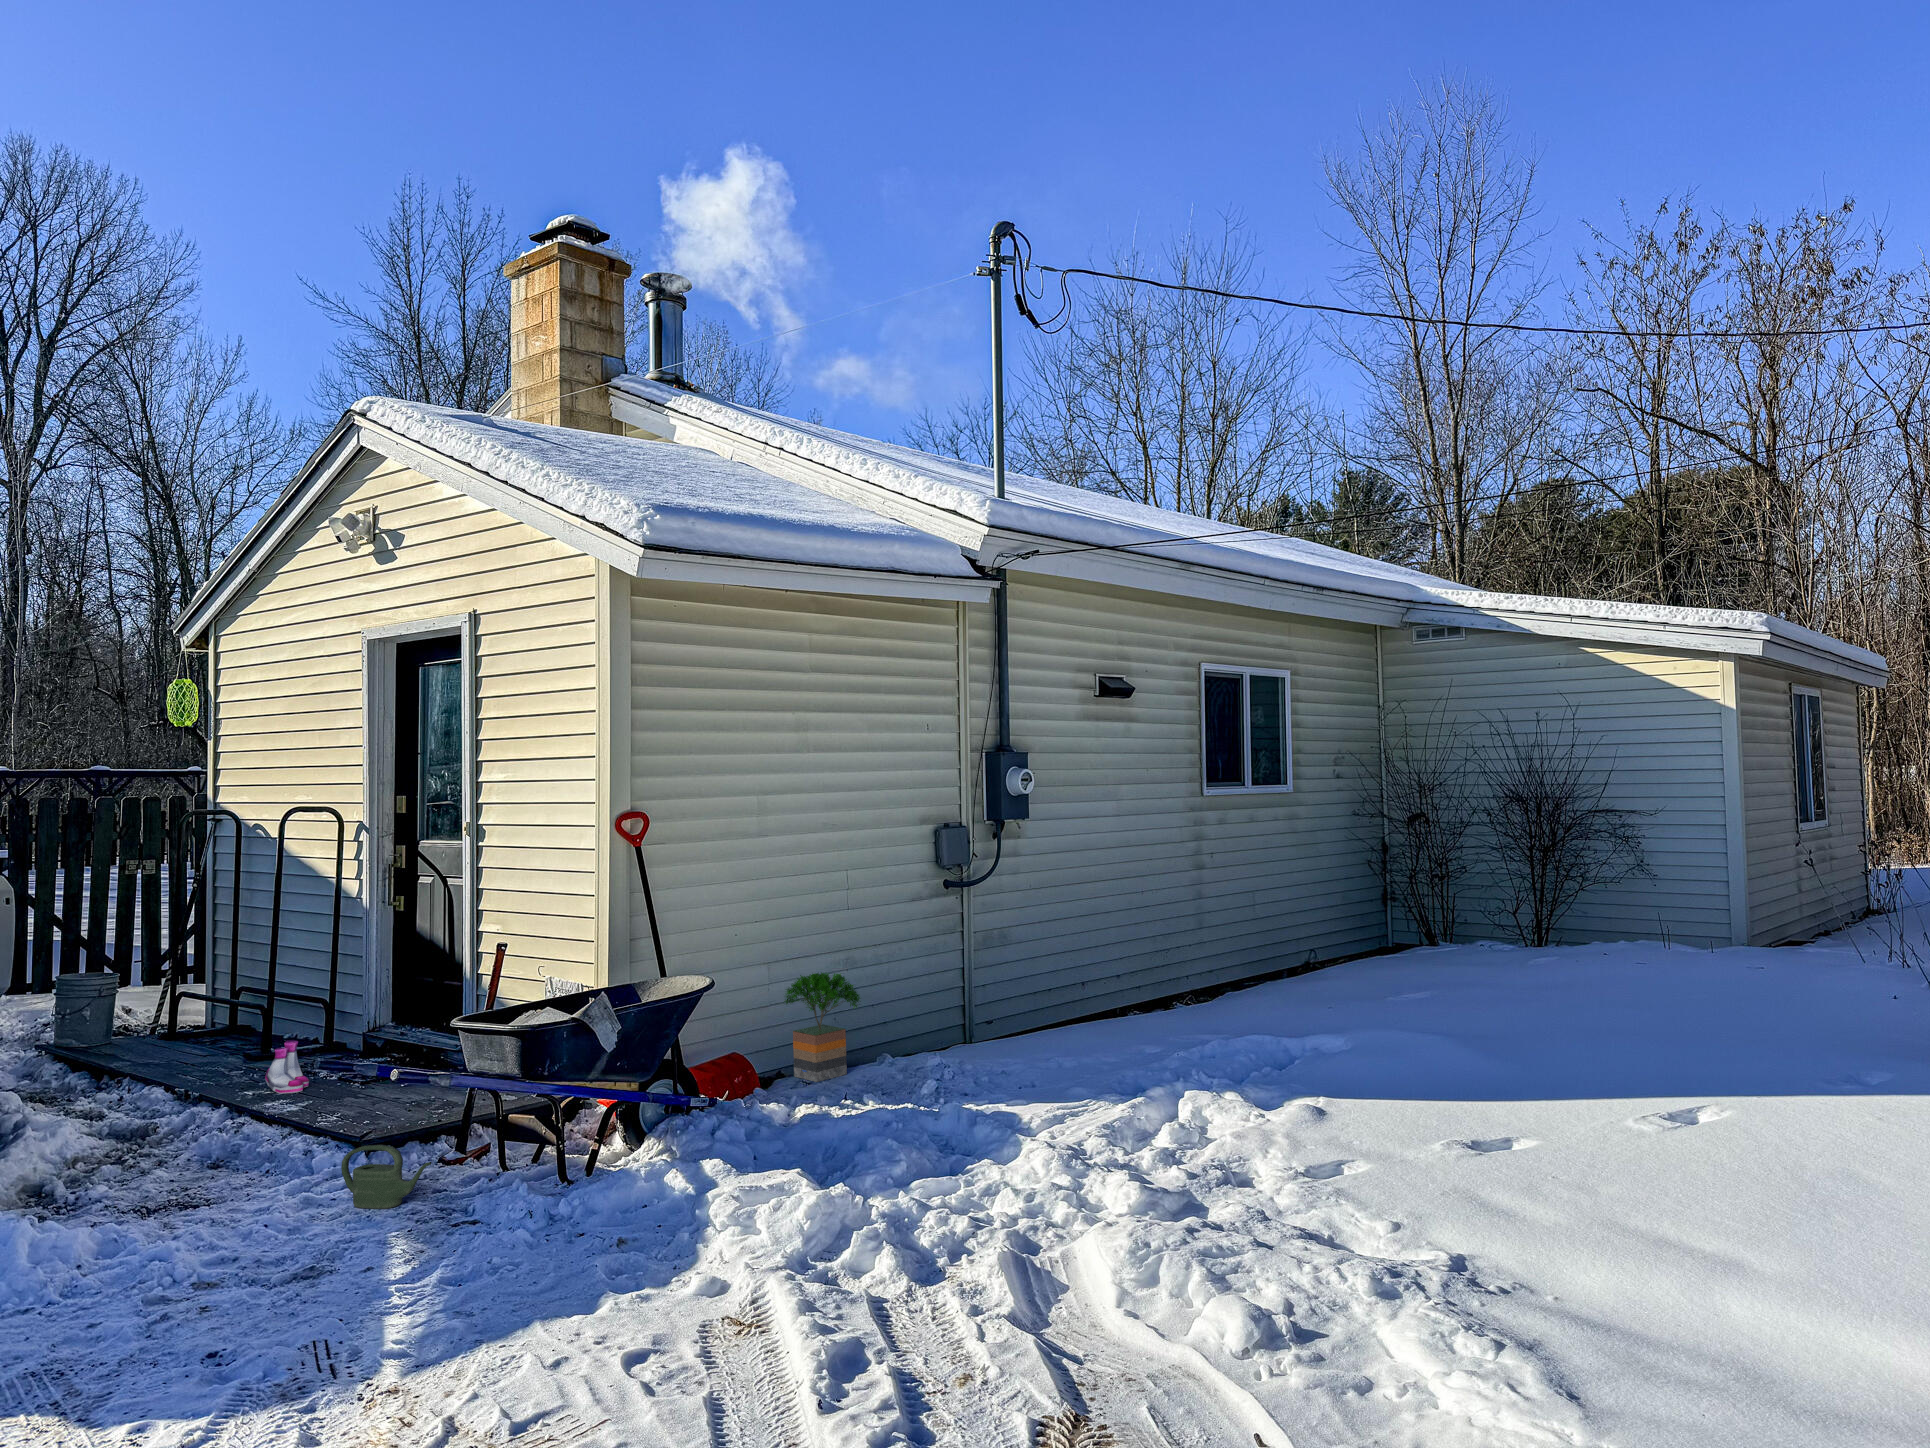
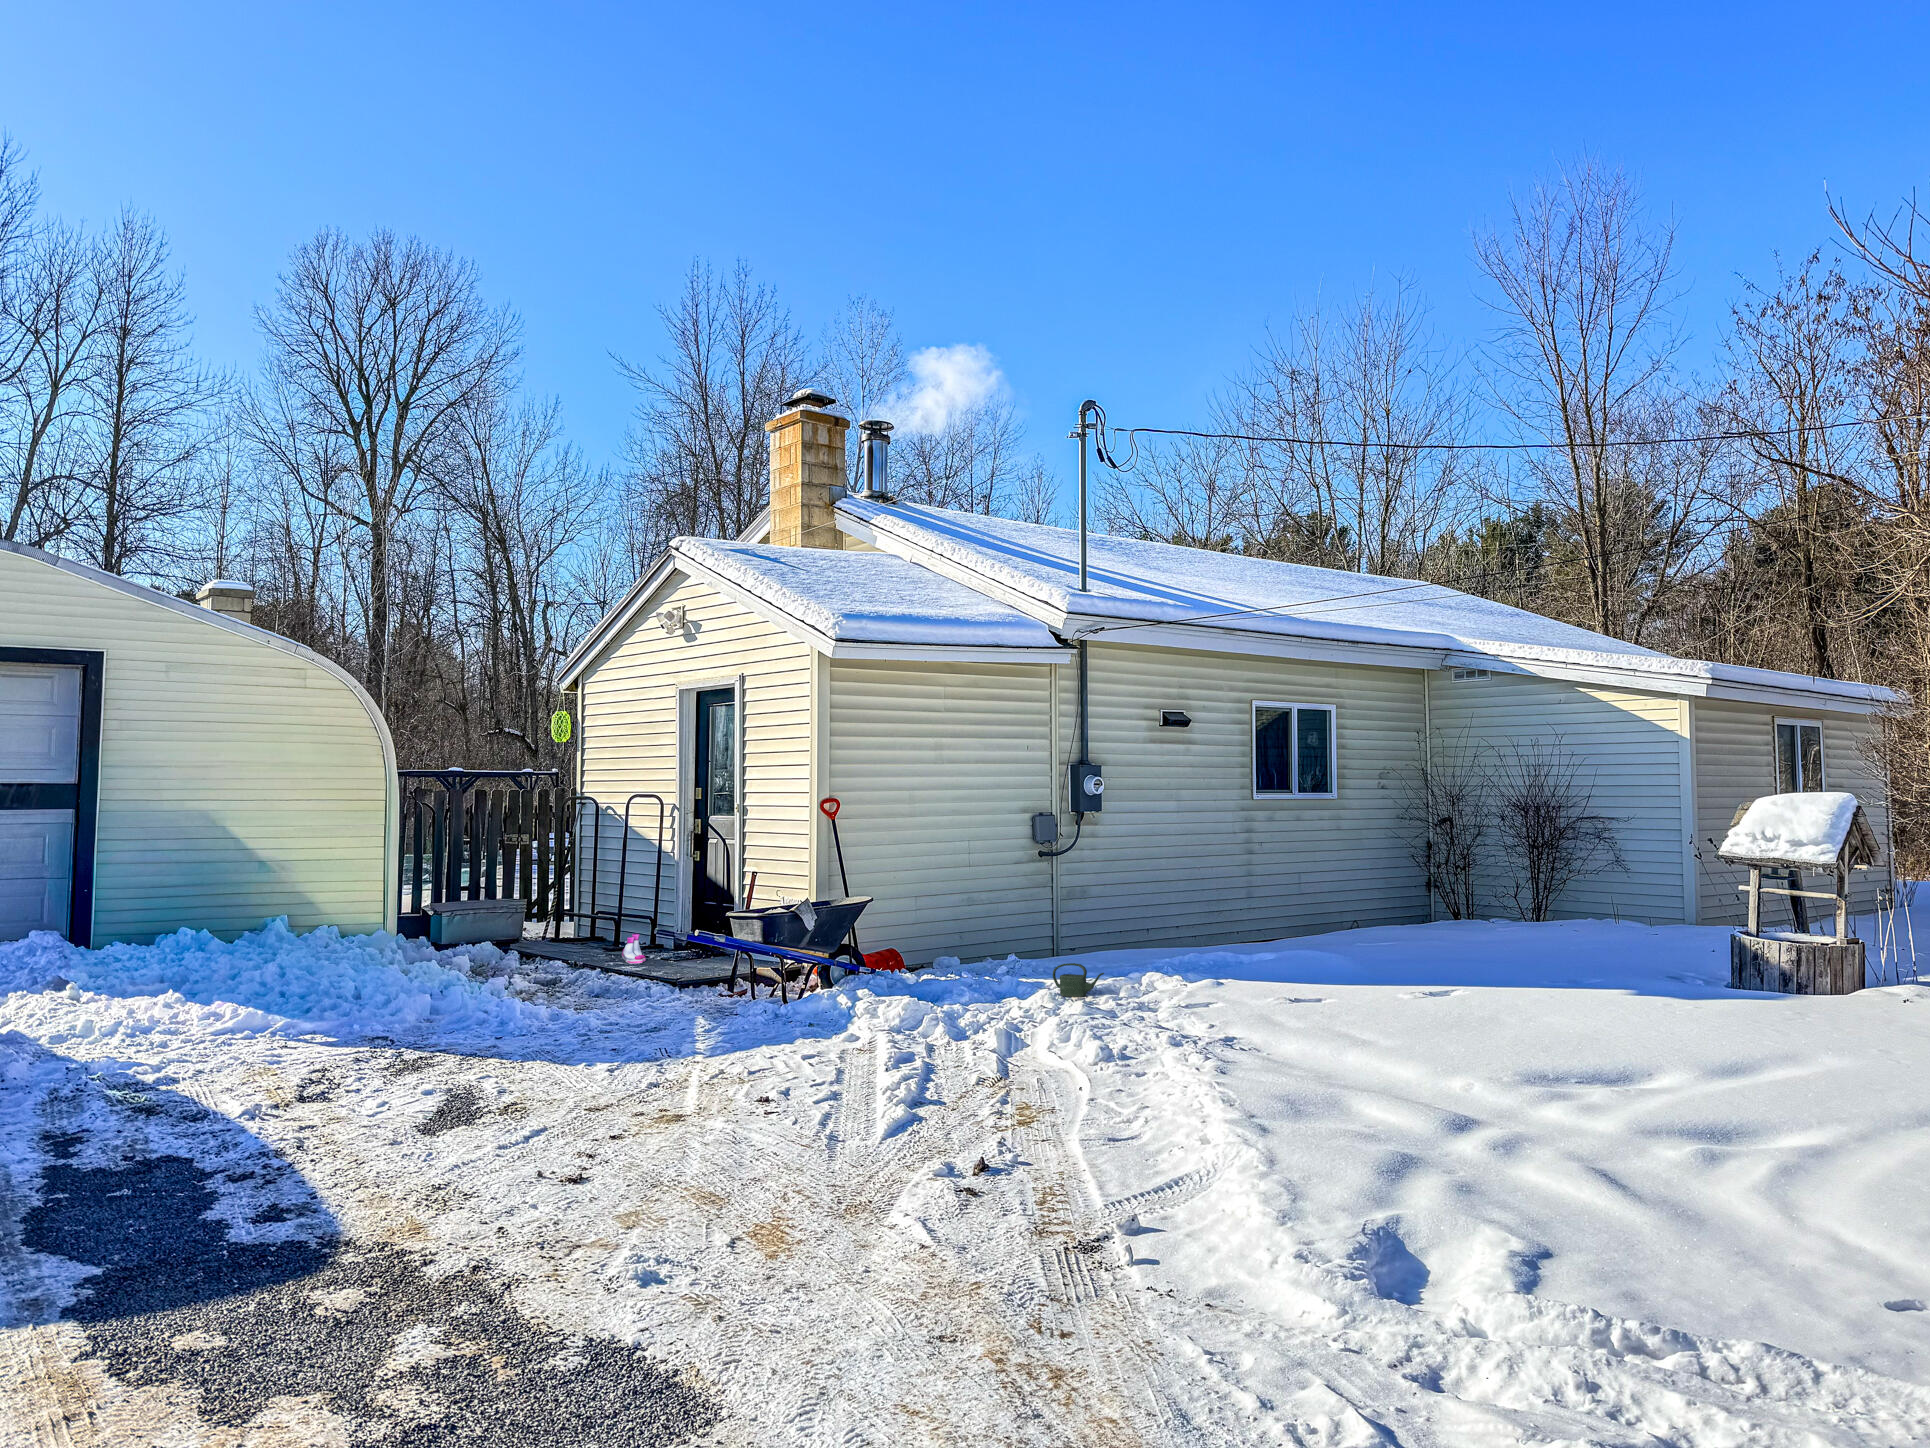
potted tree: present [784,972,860,1082] -> none [923,903,973,972]
watering can: present [341,1145,431,1209] -> present [1053,963,1104,997]

